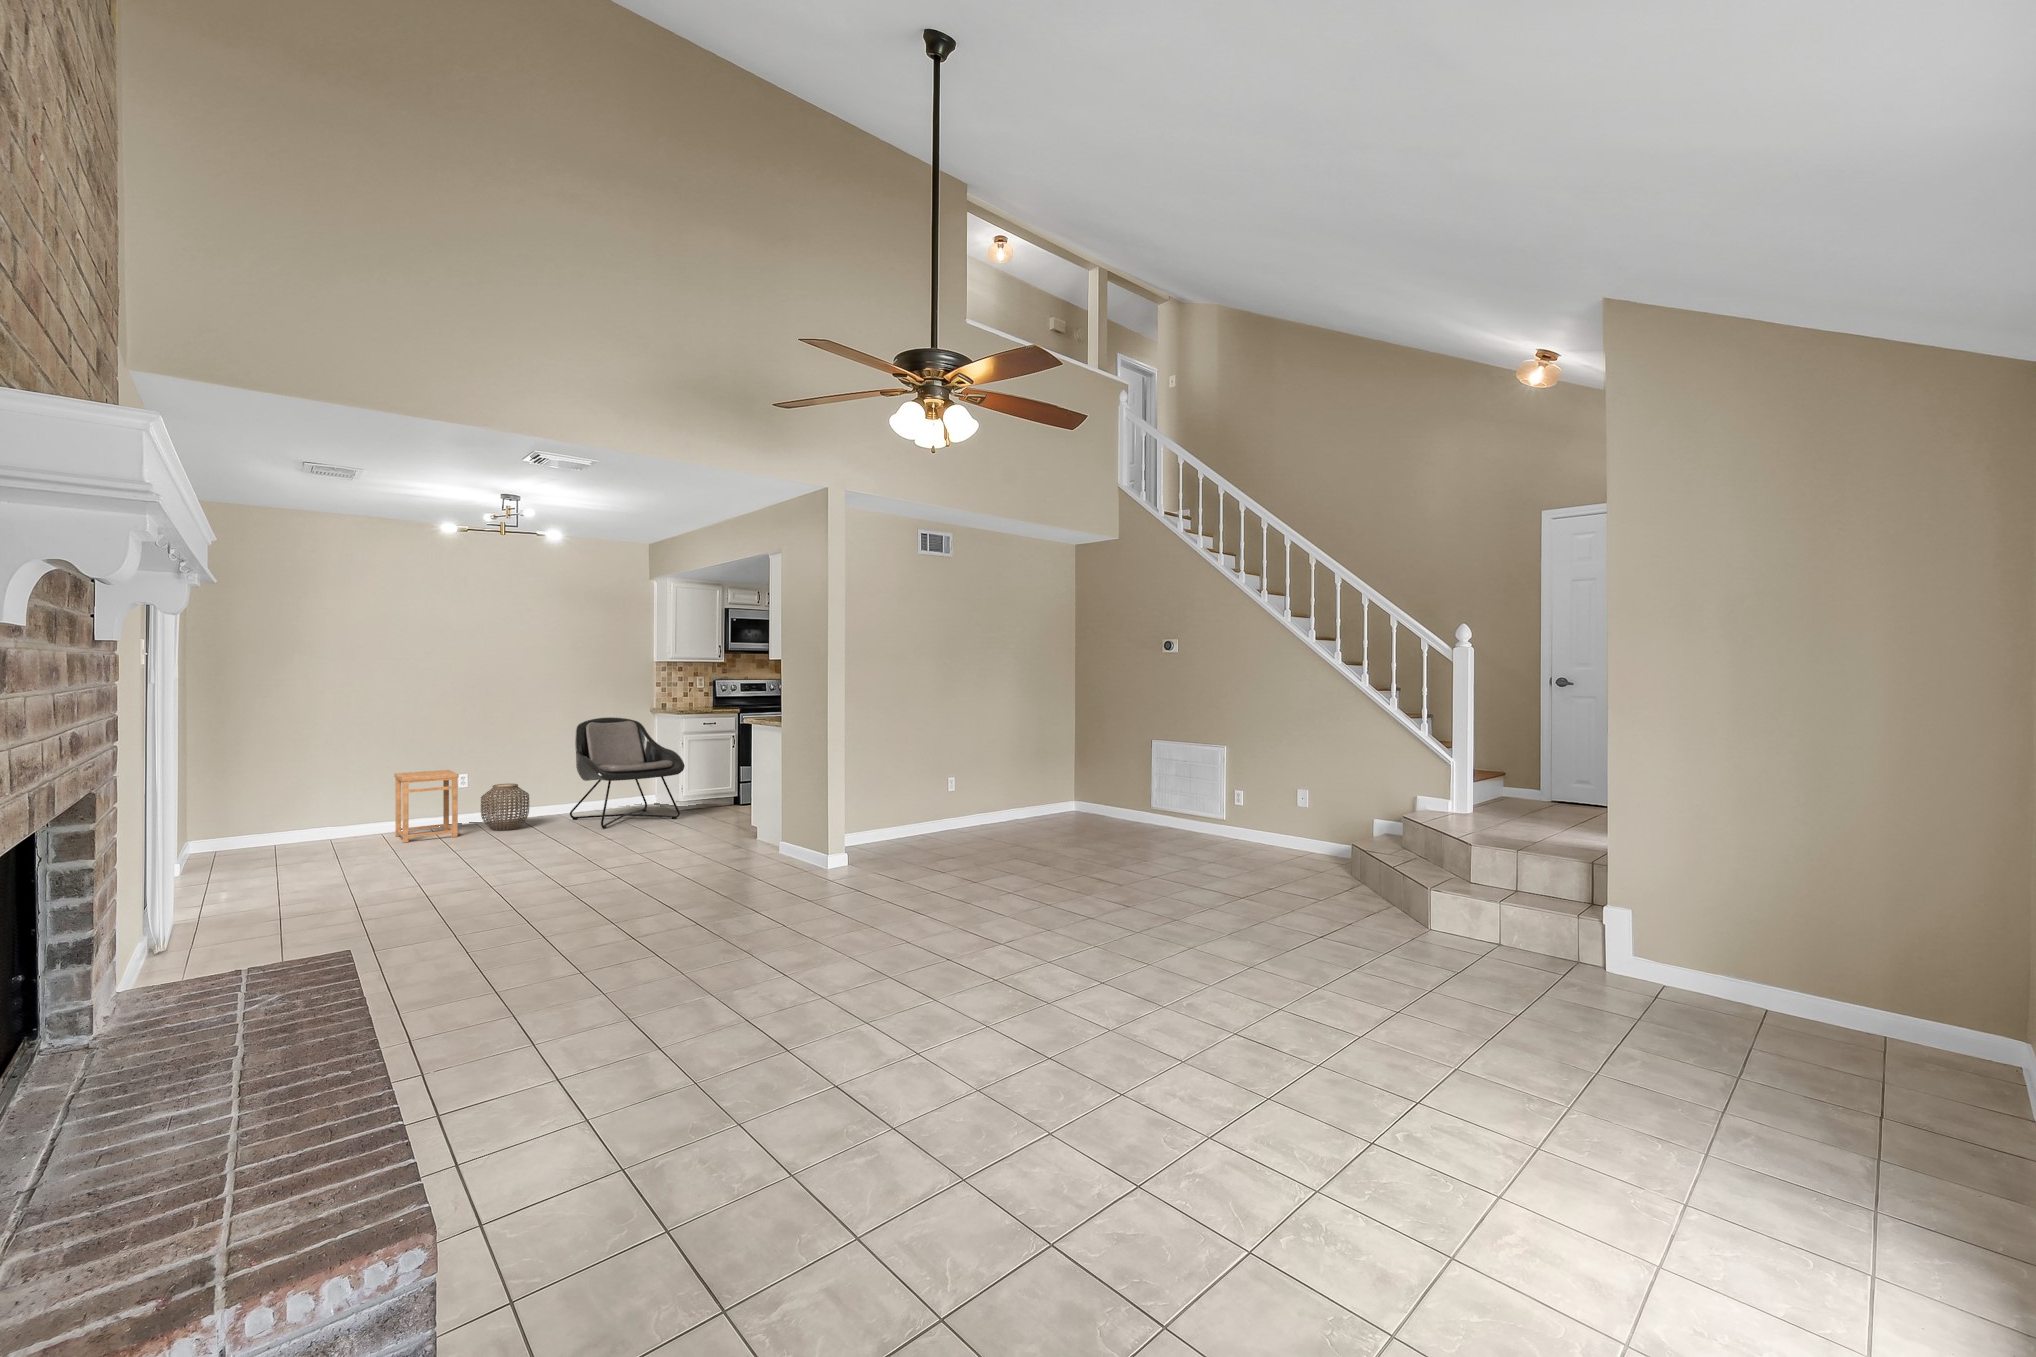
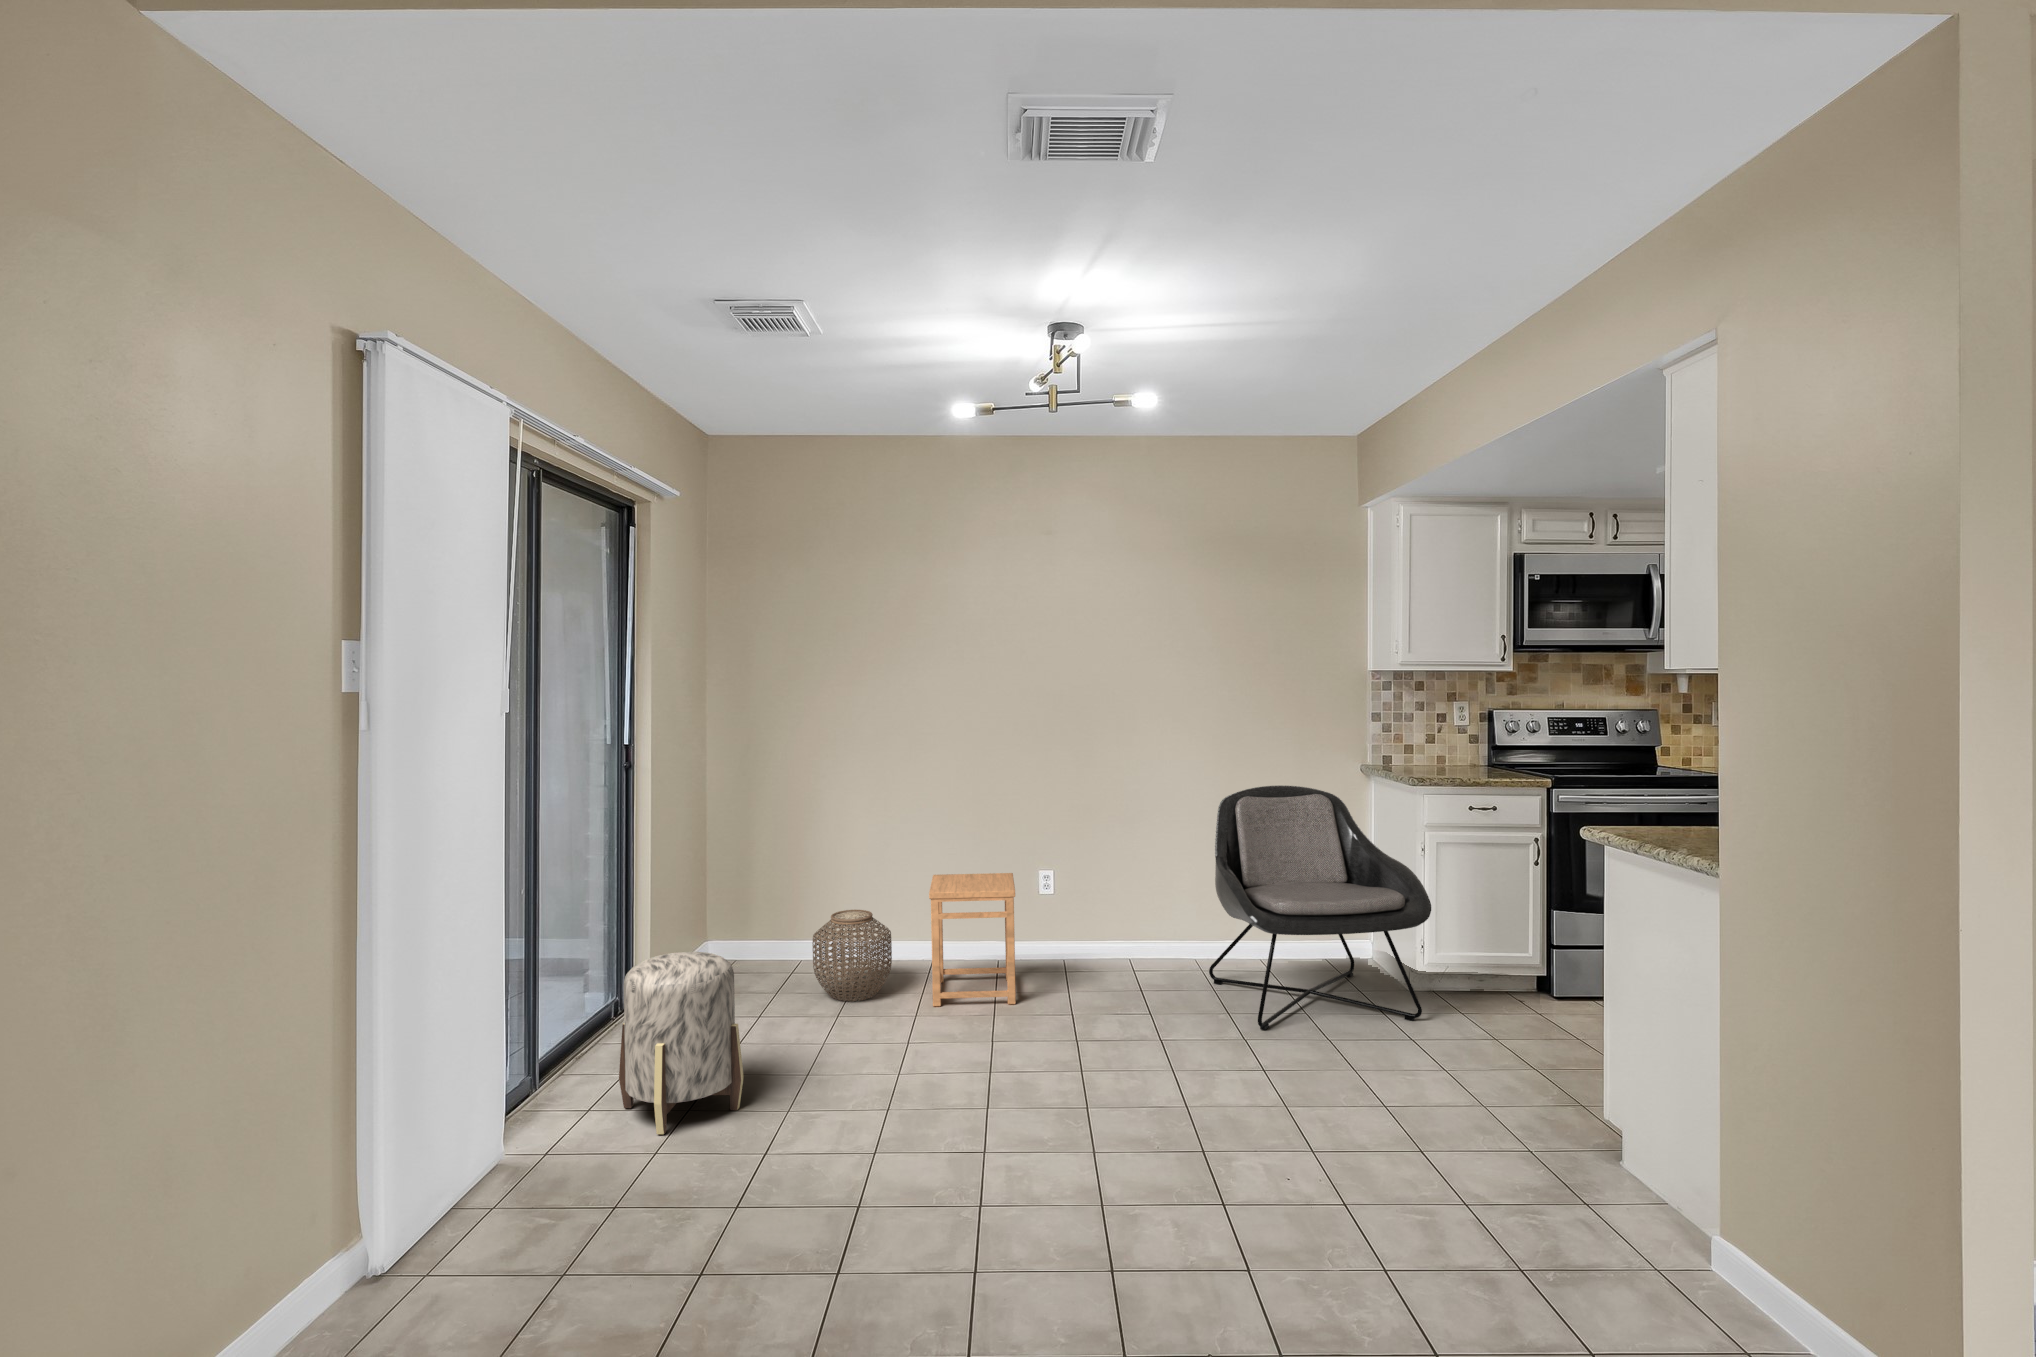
woven basket: present [481,784,529,831] -> present [812,910,892,1001]
ottoman: none [227,800,317,891] -> present [619,952,744,1134]

